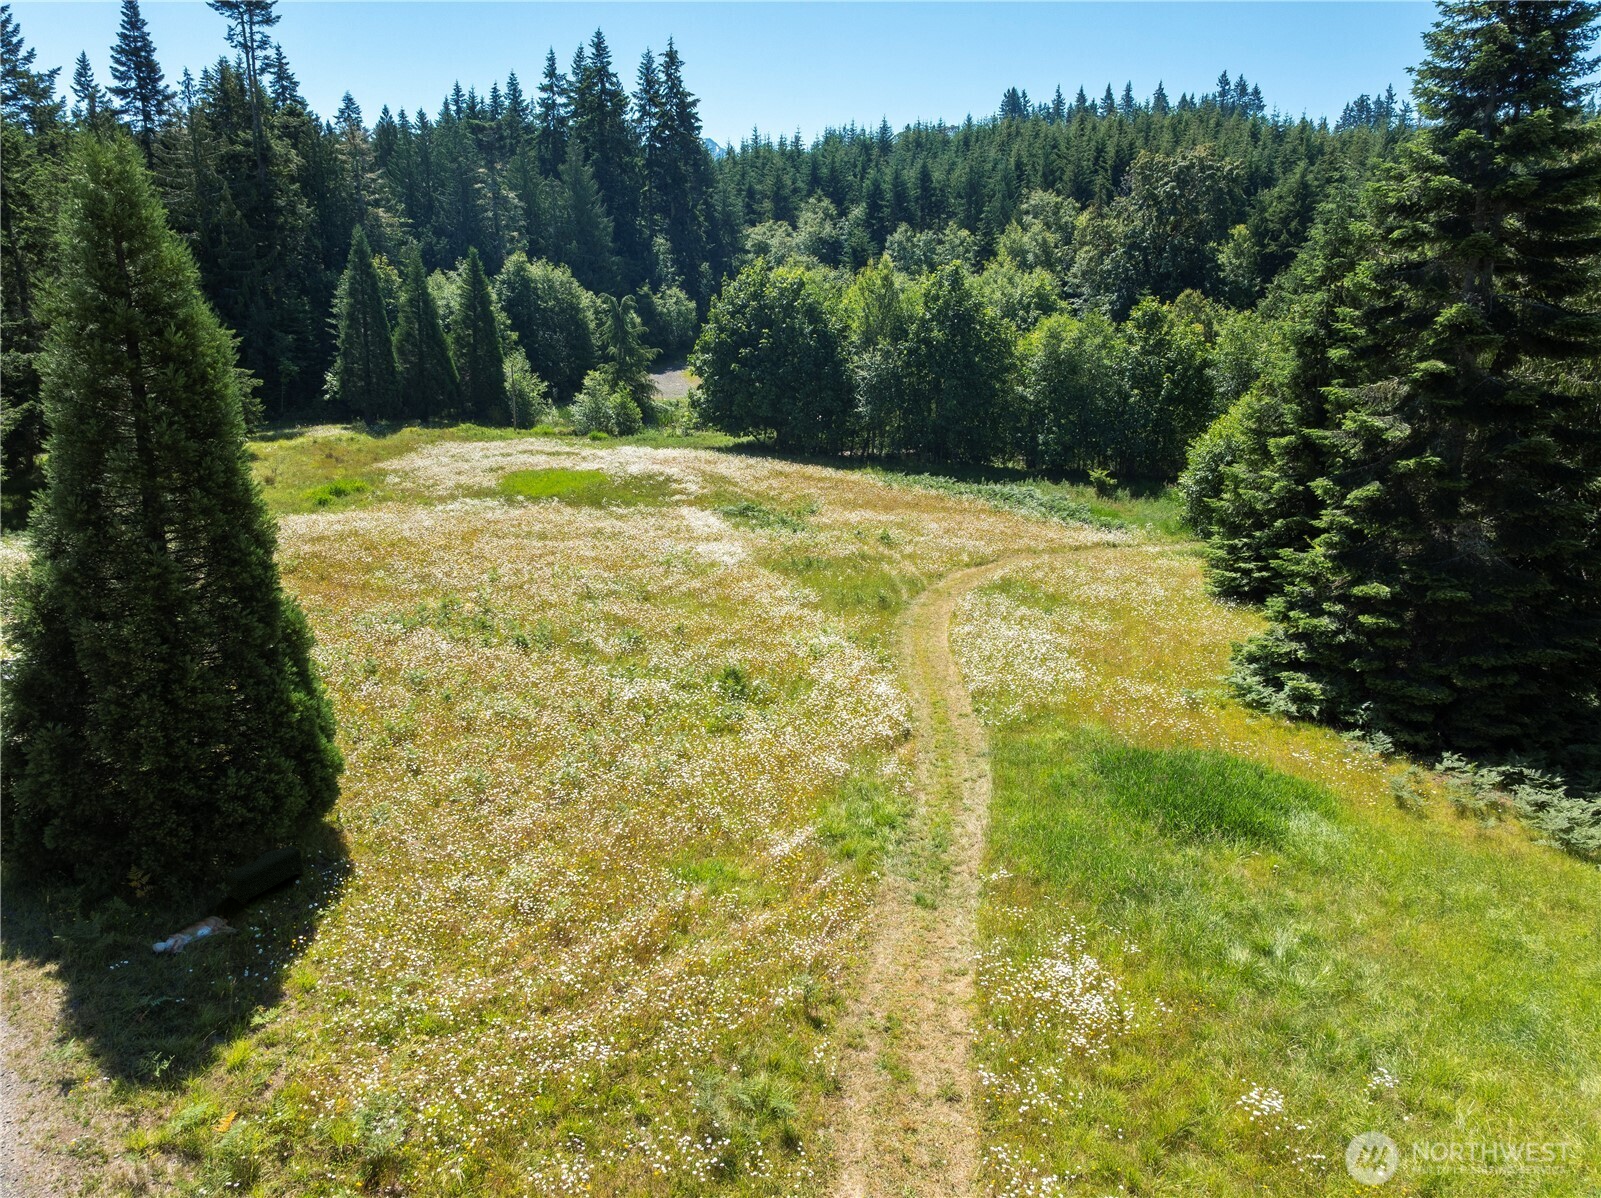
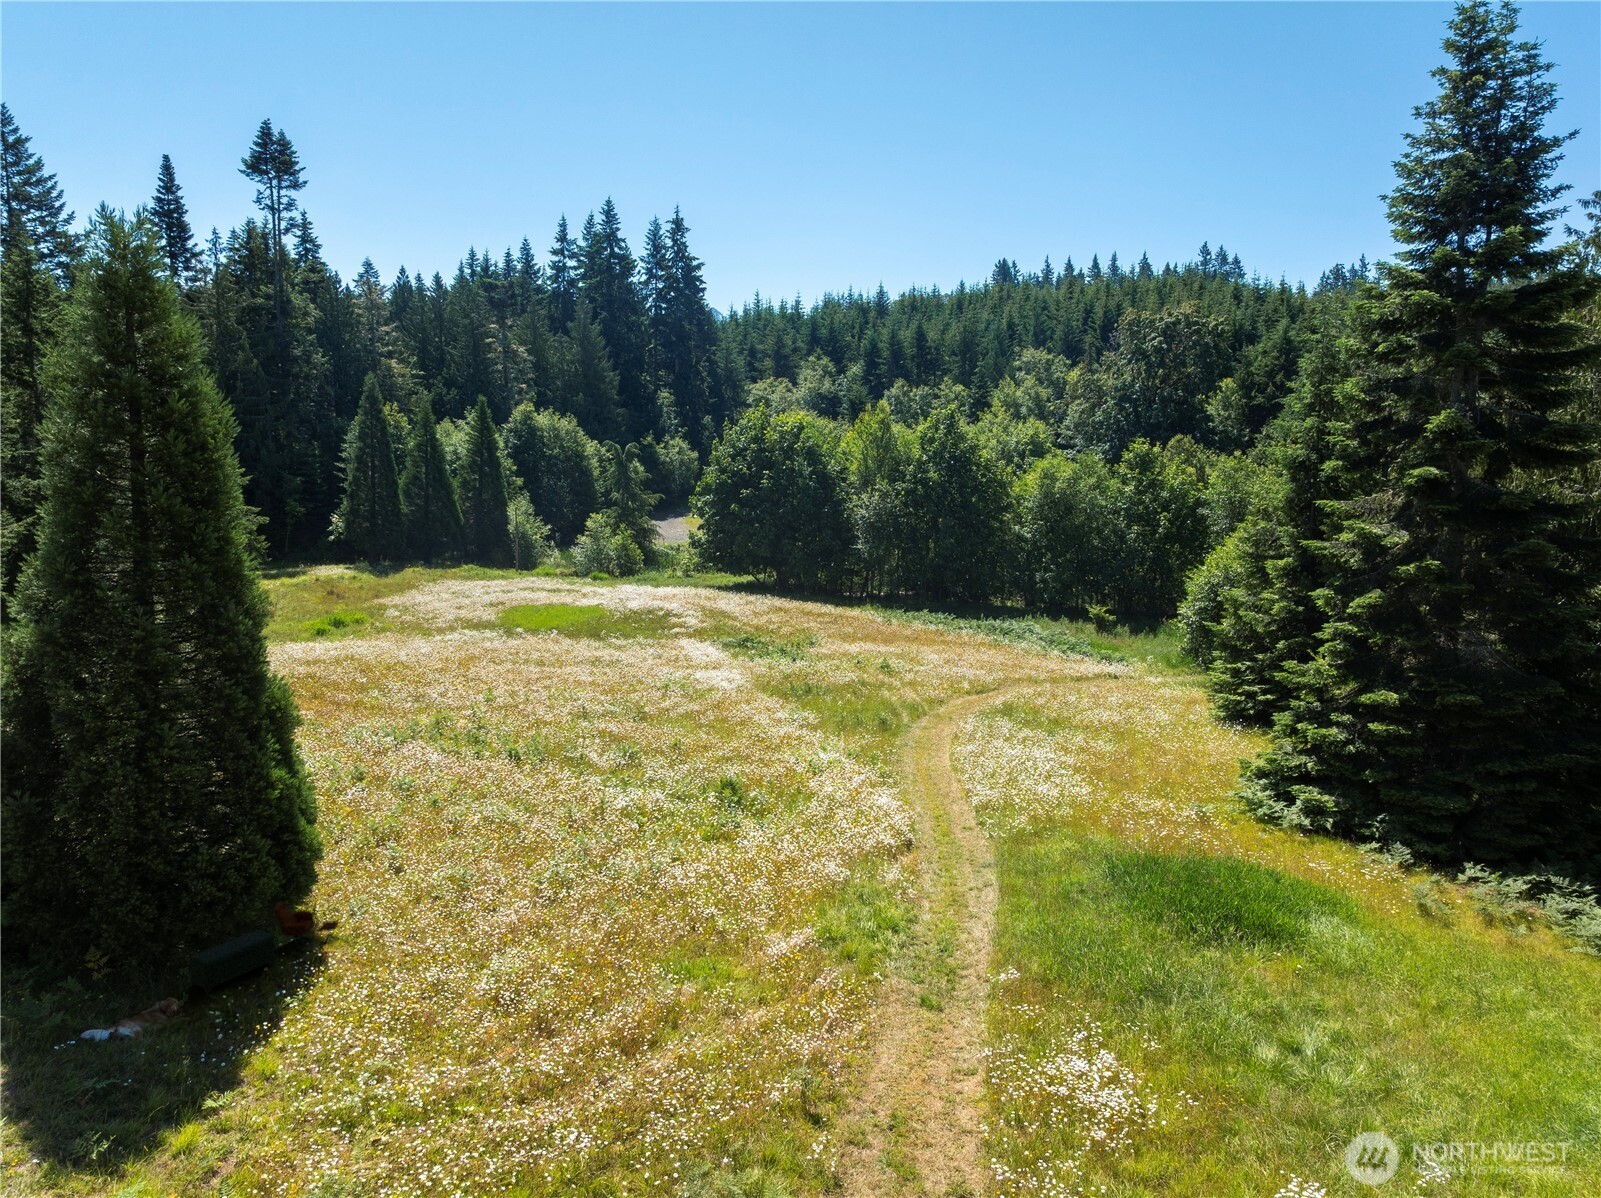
lounge chair: none [298,812,364,857] -> present [275,902,338,943]

